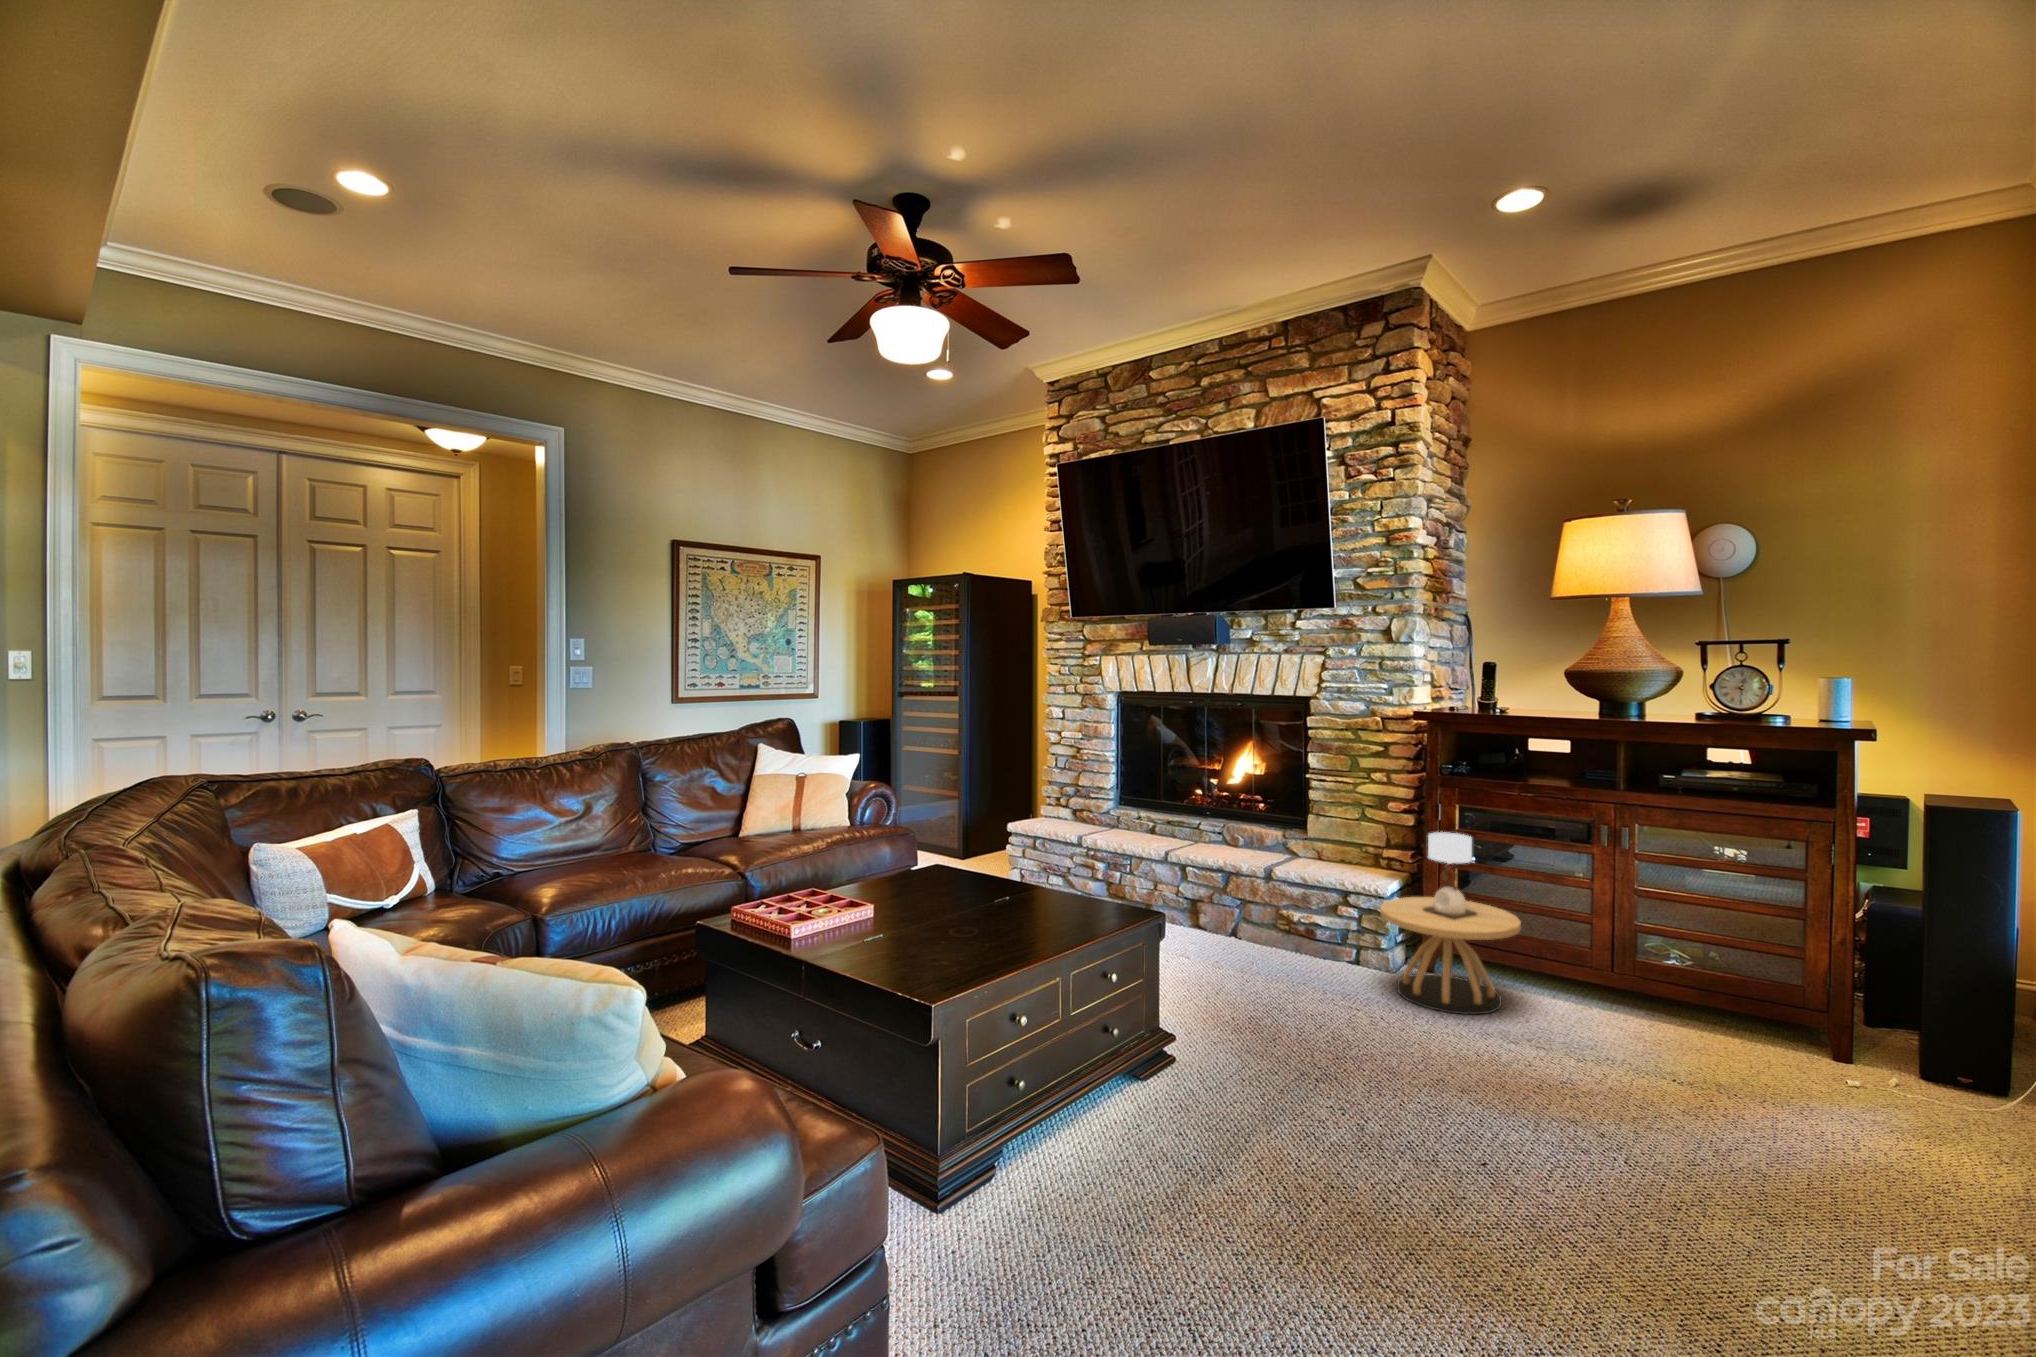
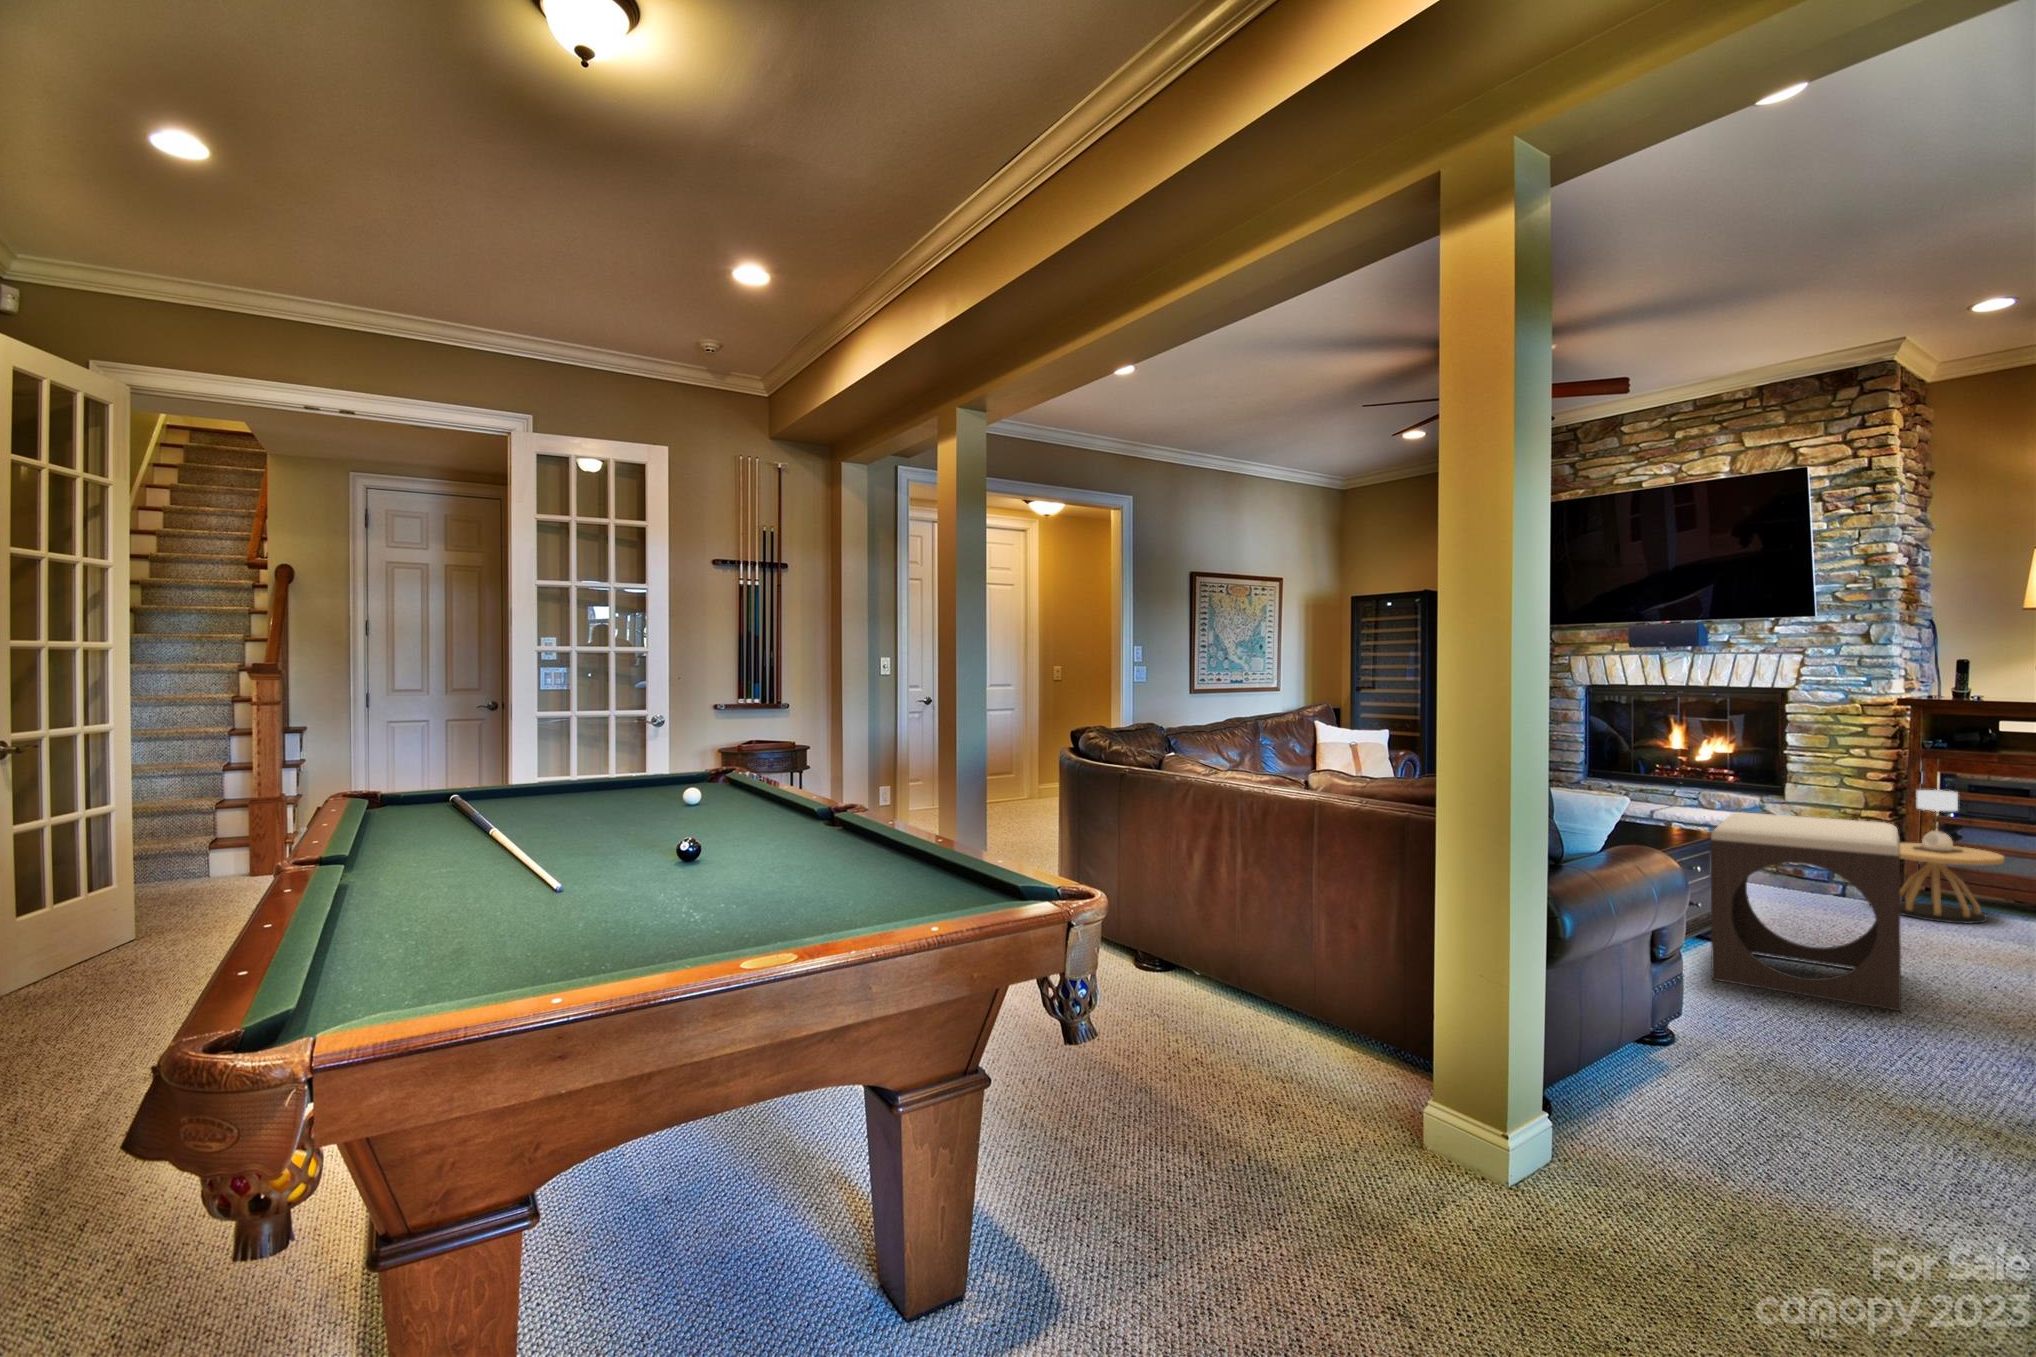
footstool: none [1052,905,1354,1319] -> present [1711,812,1901,1011]

